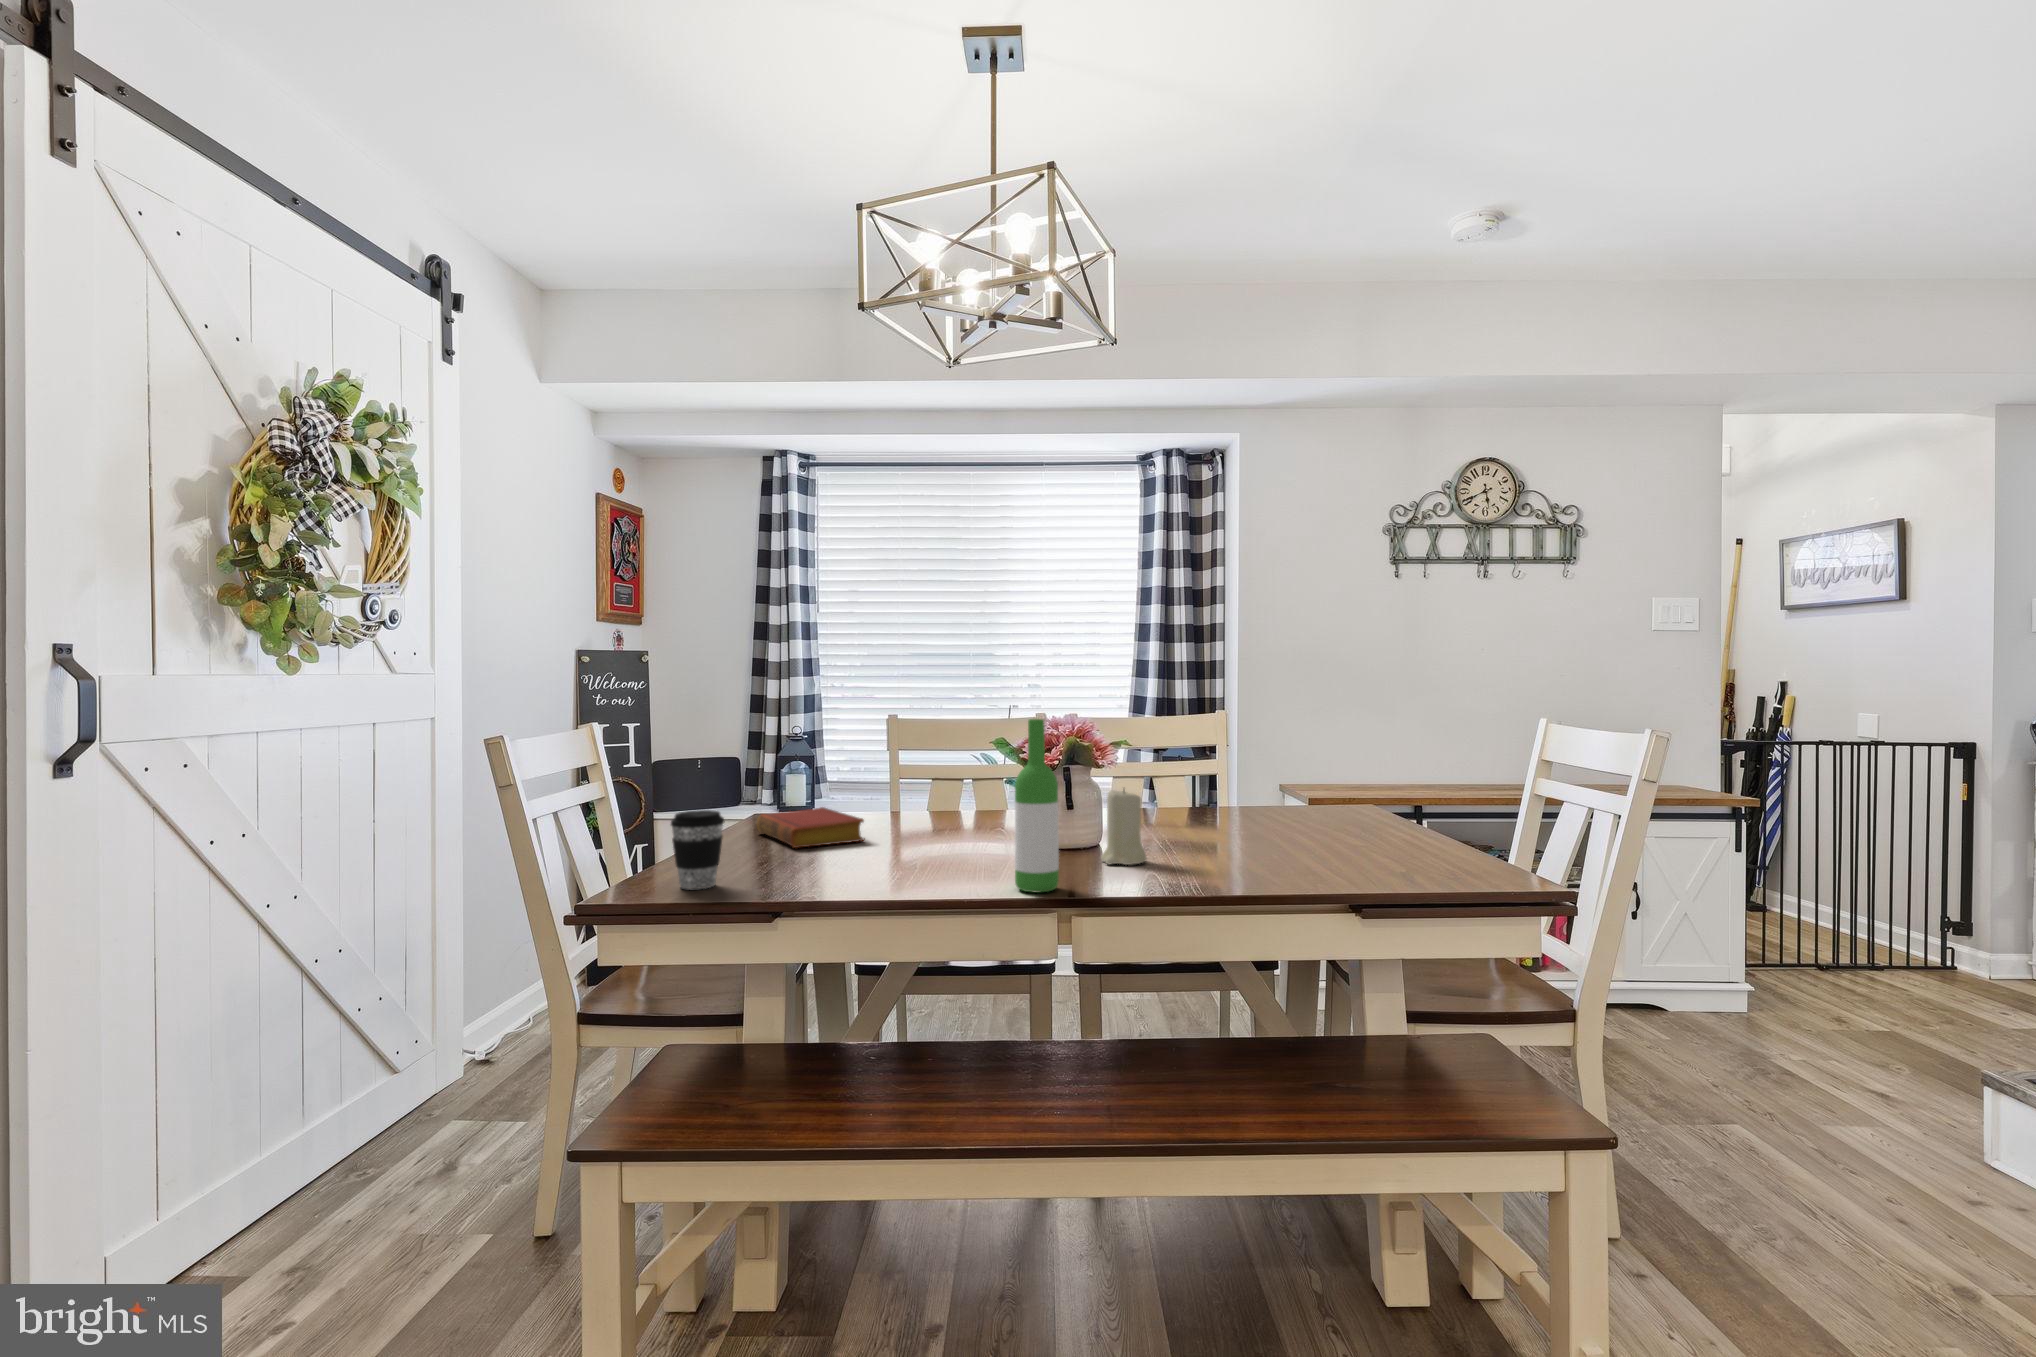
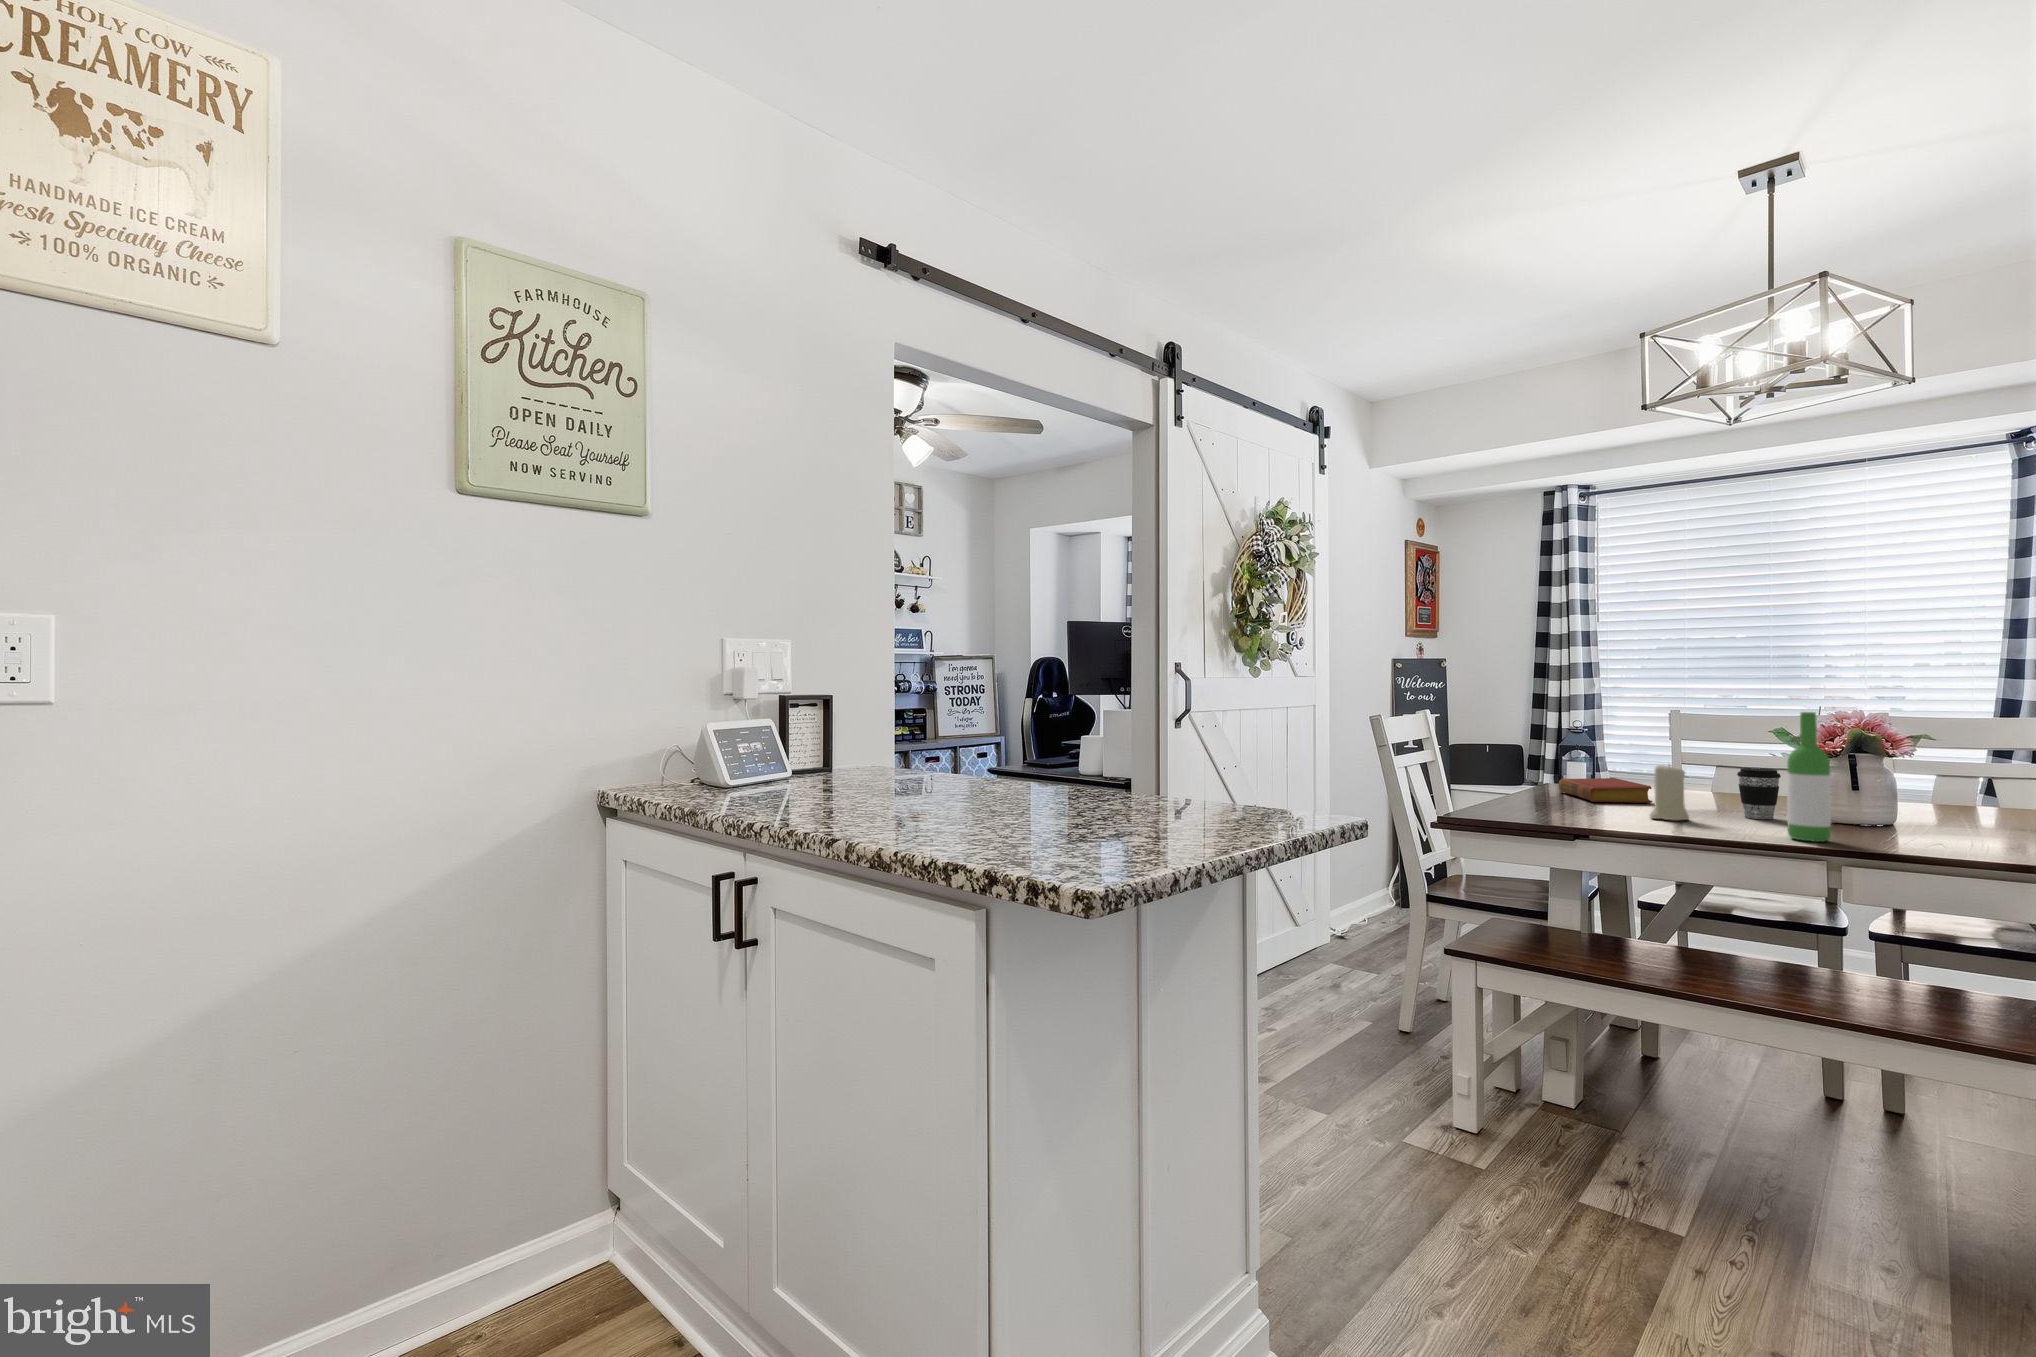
candle: present [1101,790,1147,865] -> present [1649,765,1689,821]
coffee cup: present [671,810,725,889] -> present [1737,768,1781,819]

